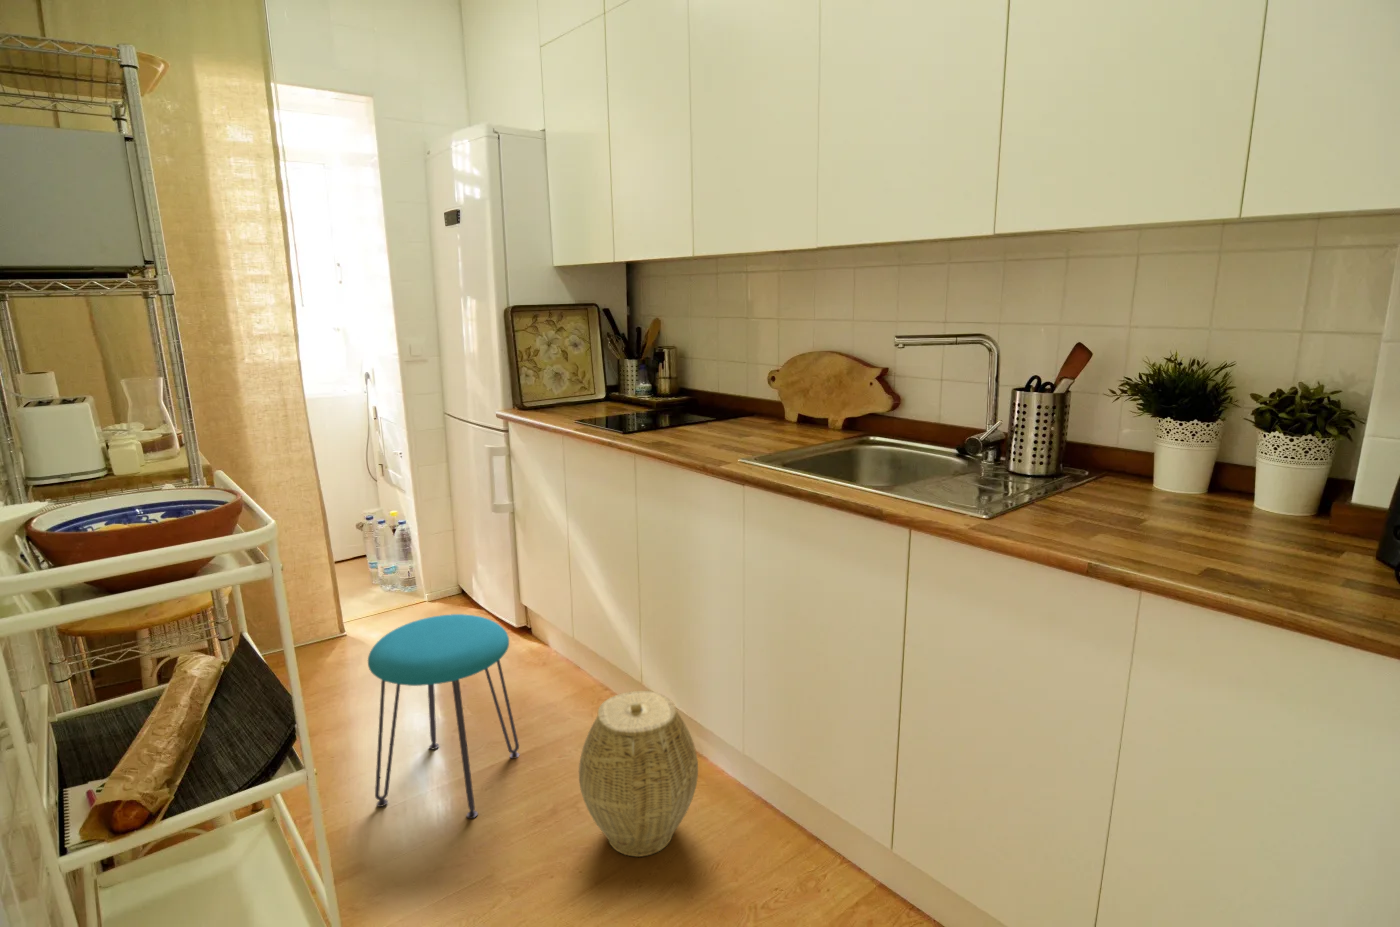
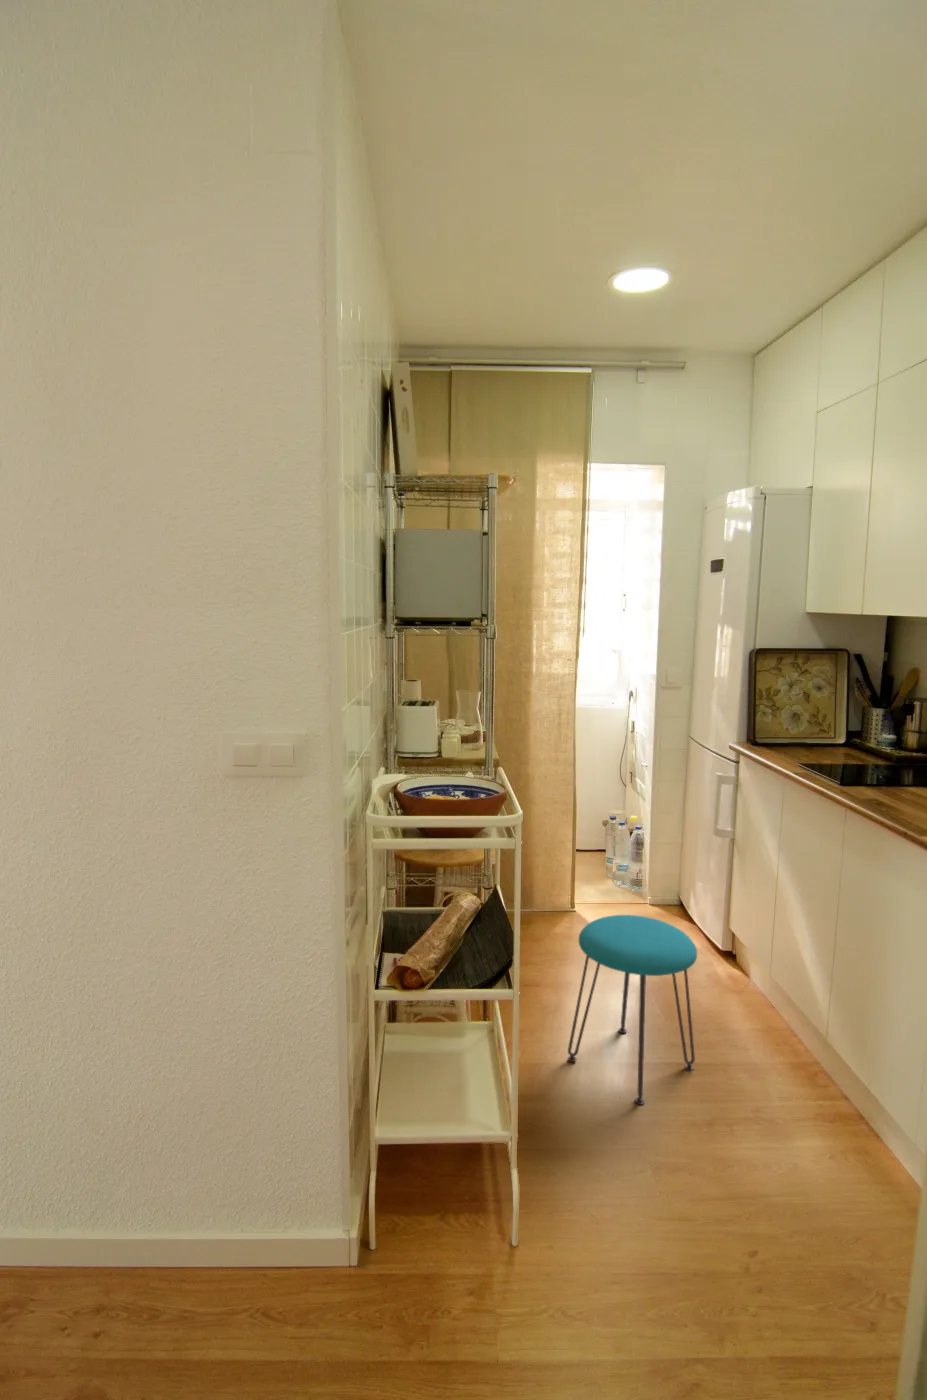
woven basket: present [579,691,698,857] -> none [736,1042,868,1221]

